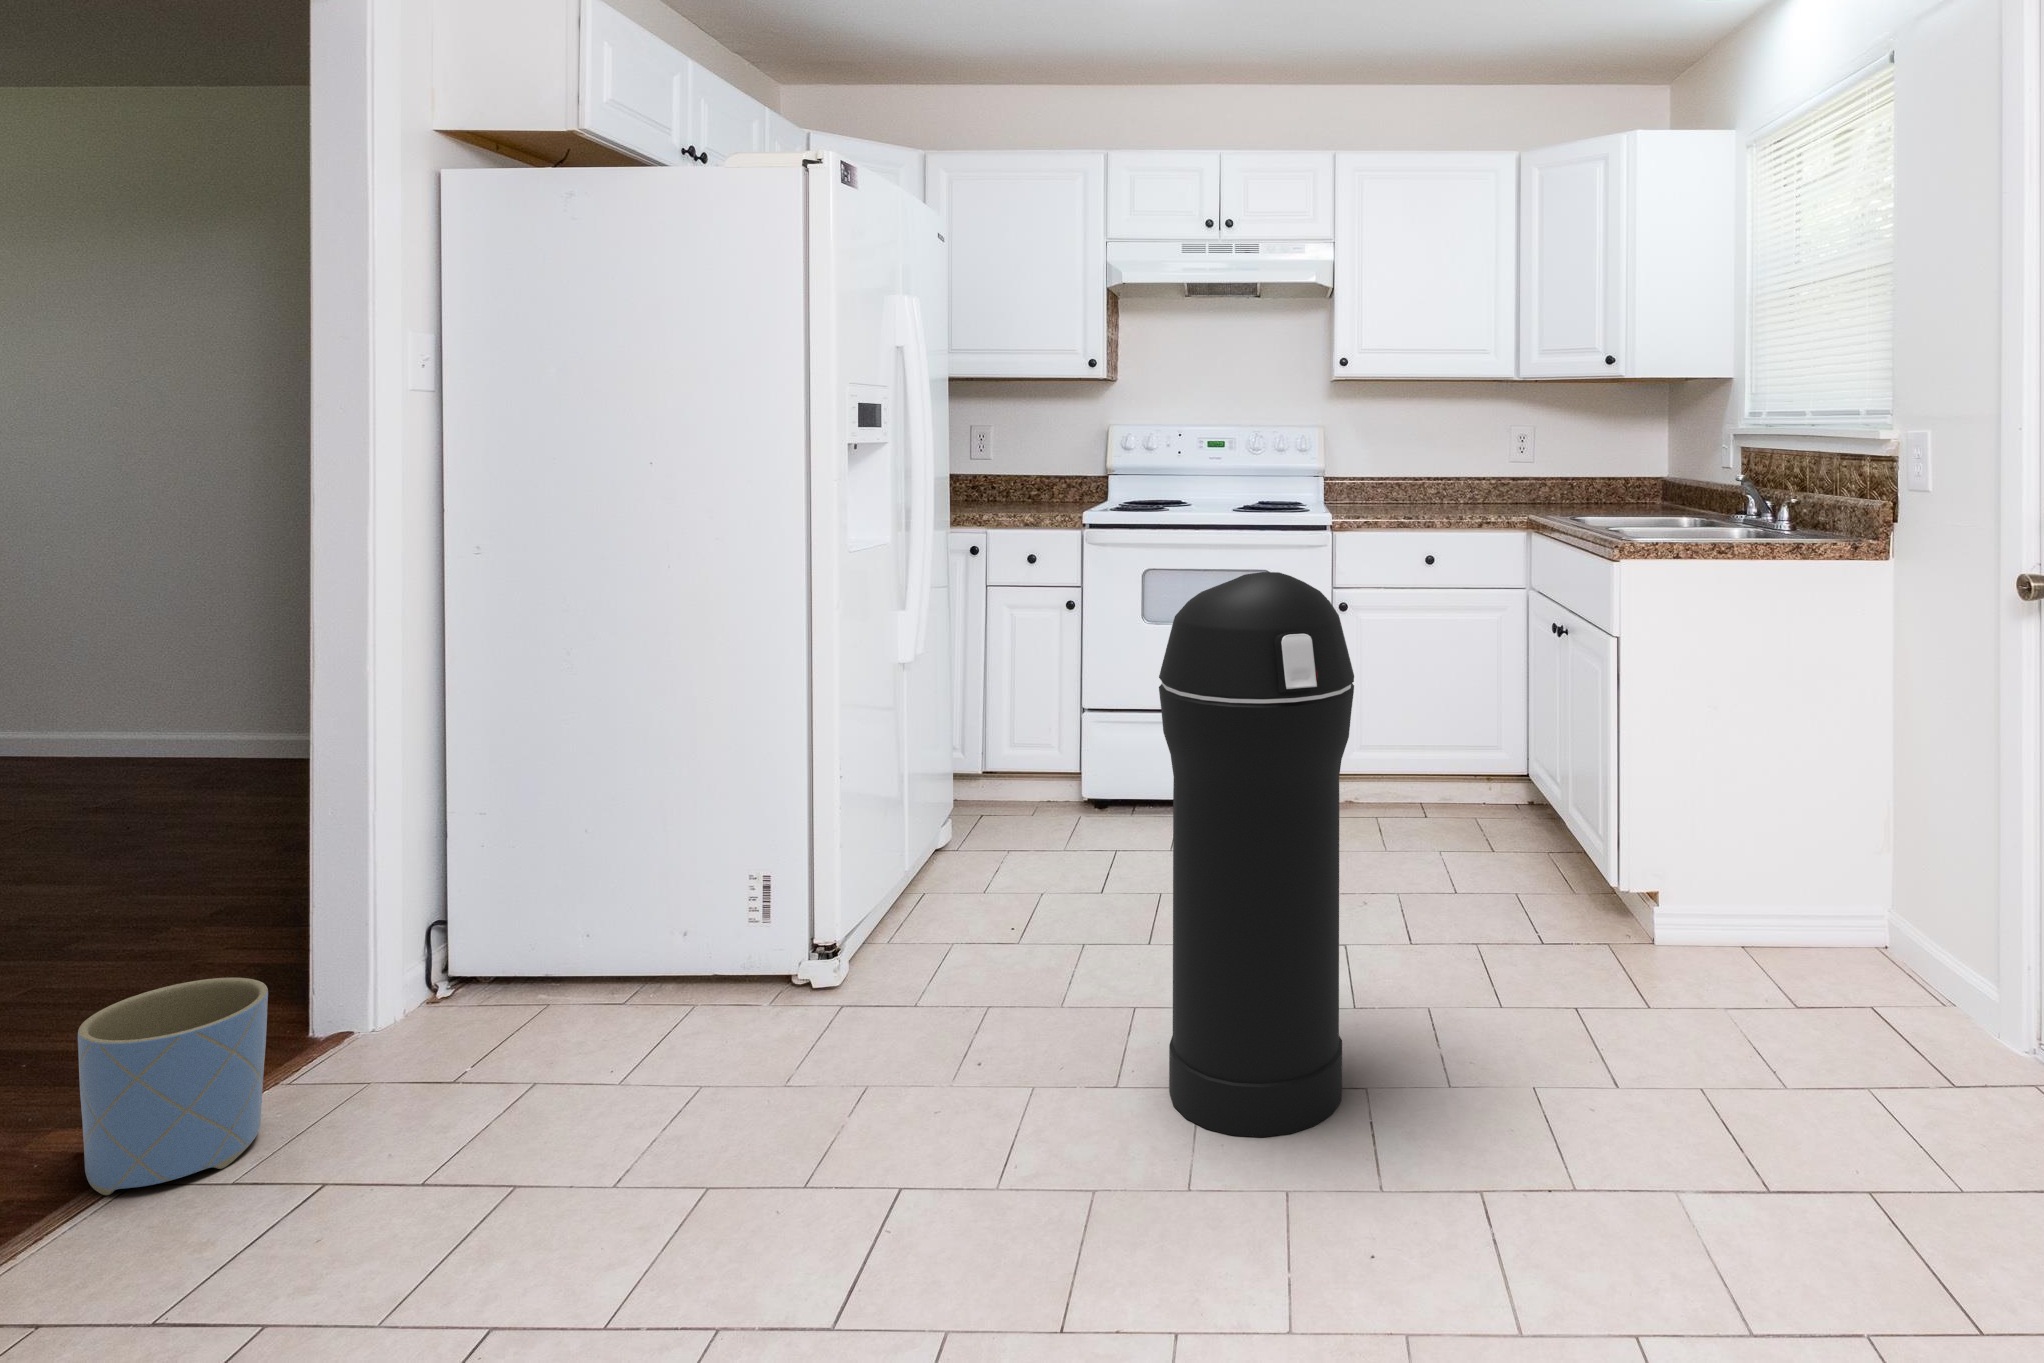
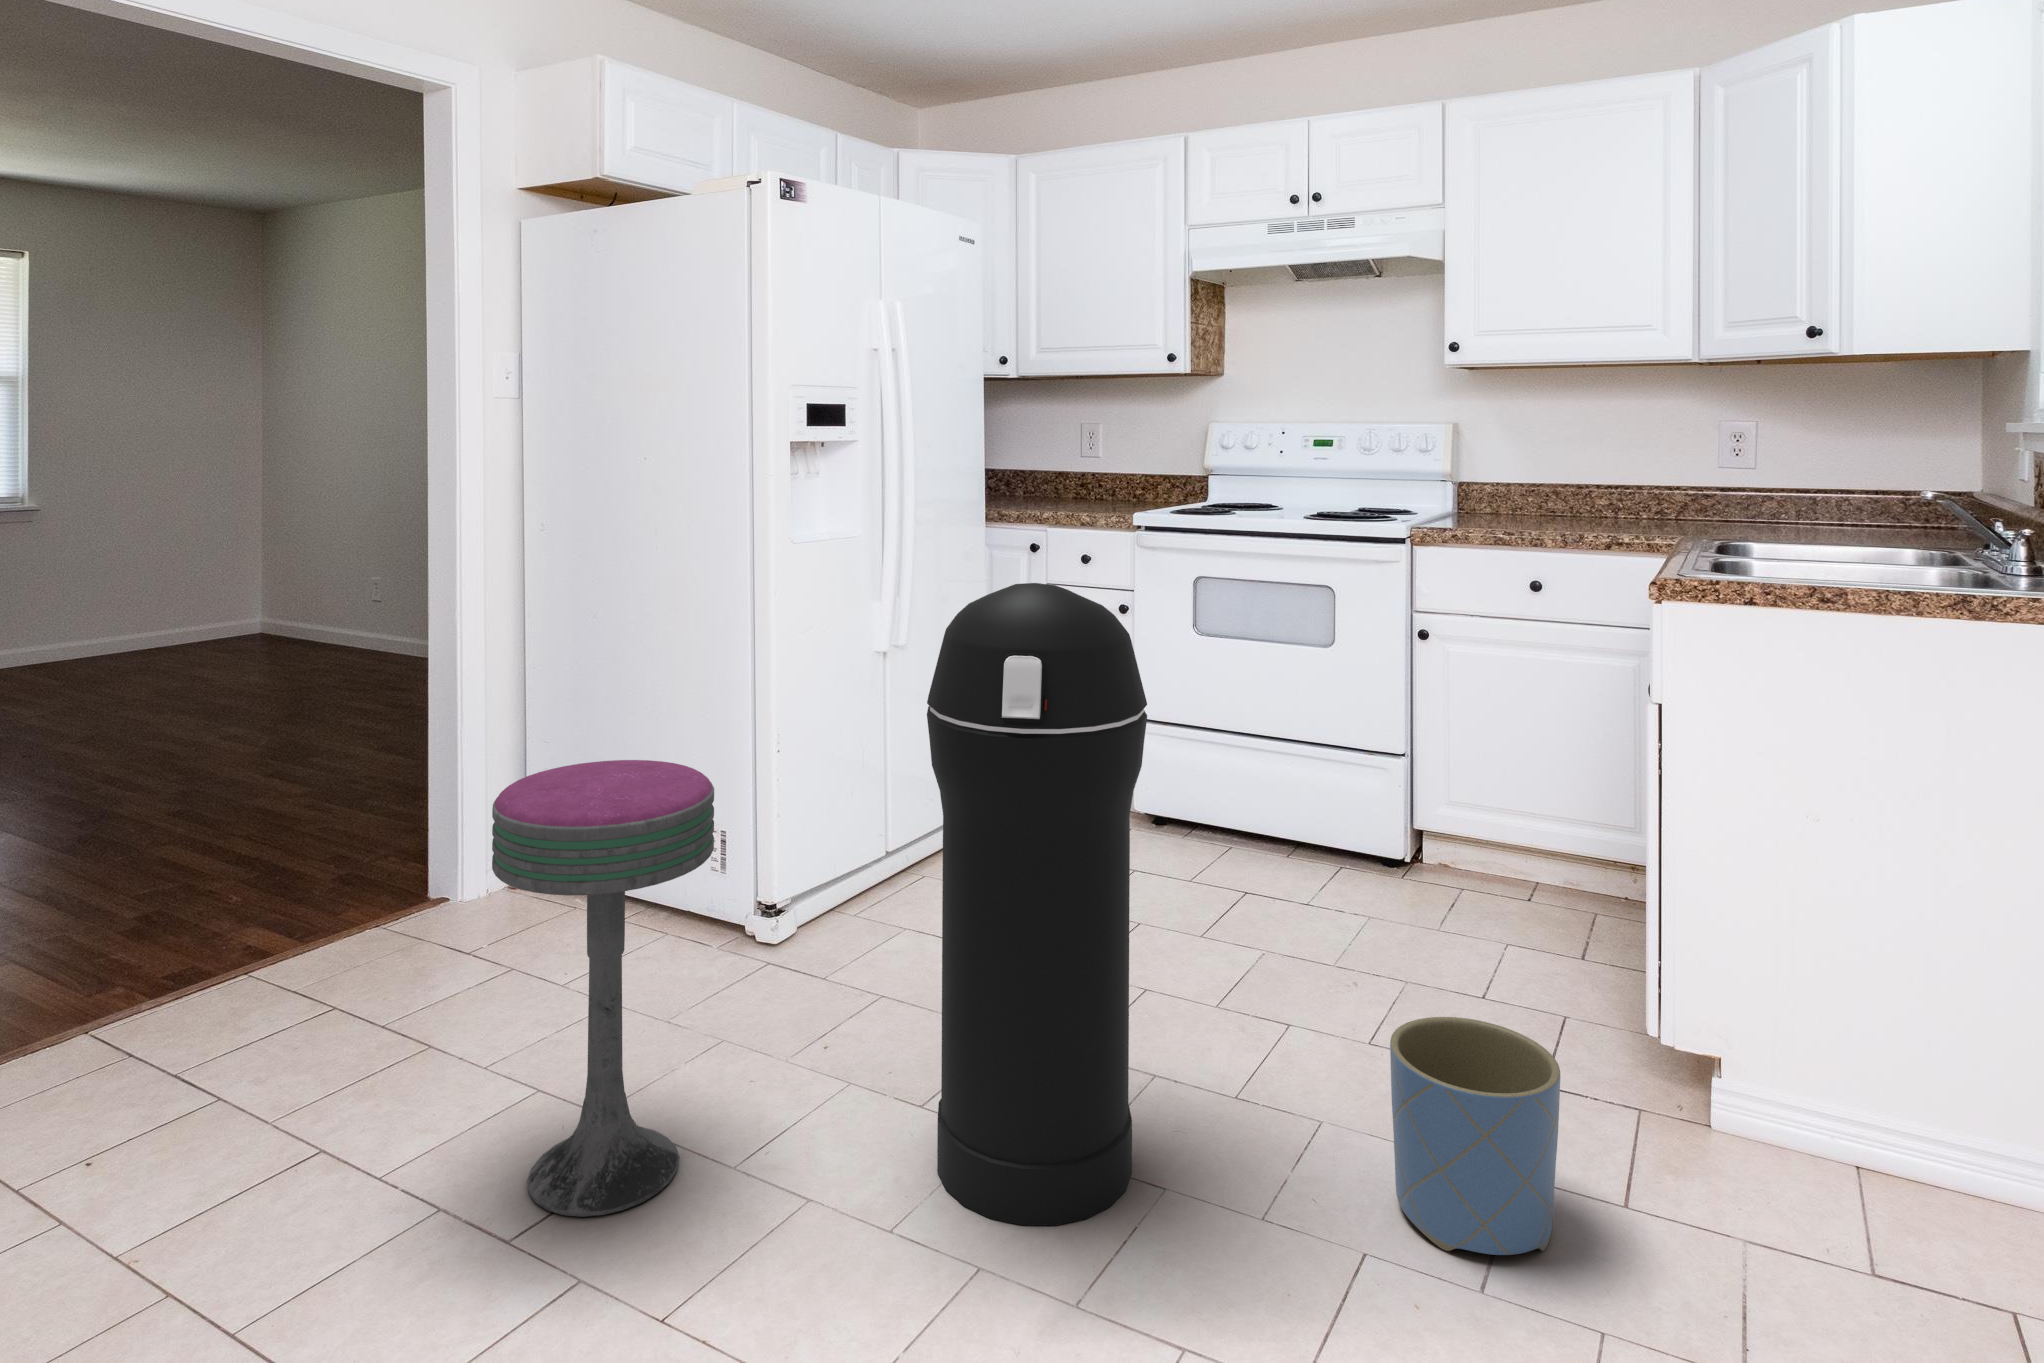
bar stool: none [761,784,993,1263] -> present [492,760,714,1217]
planter: present [78,978,268,1195] -> present [1390,1017,1560,1255]

